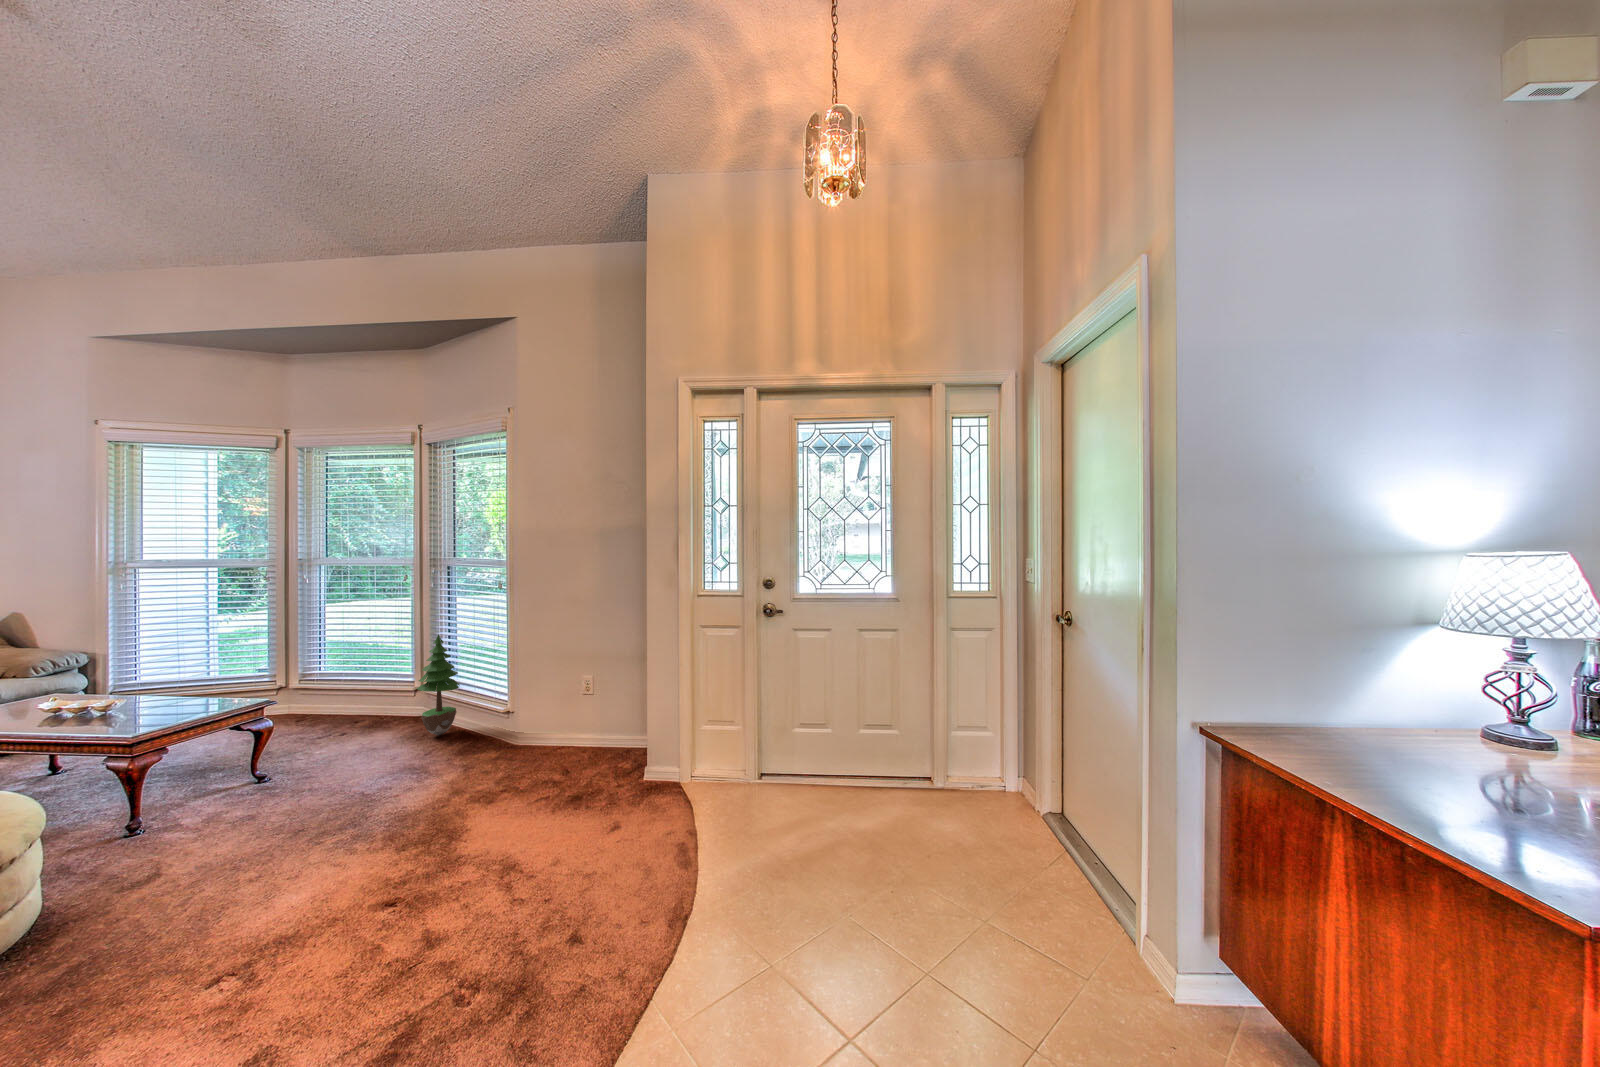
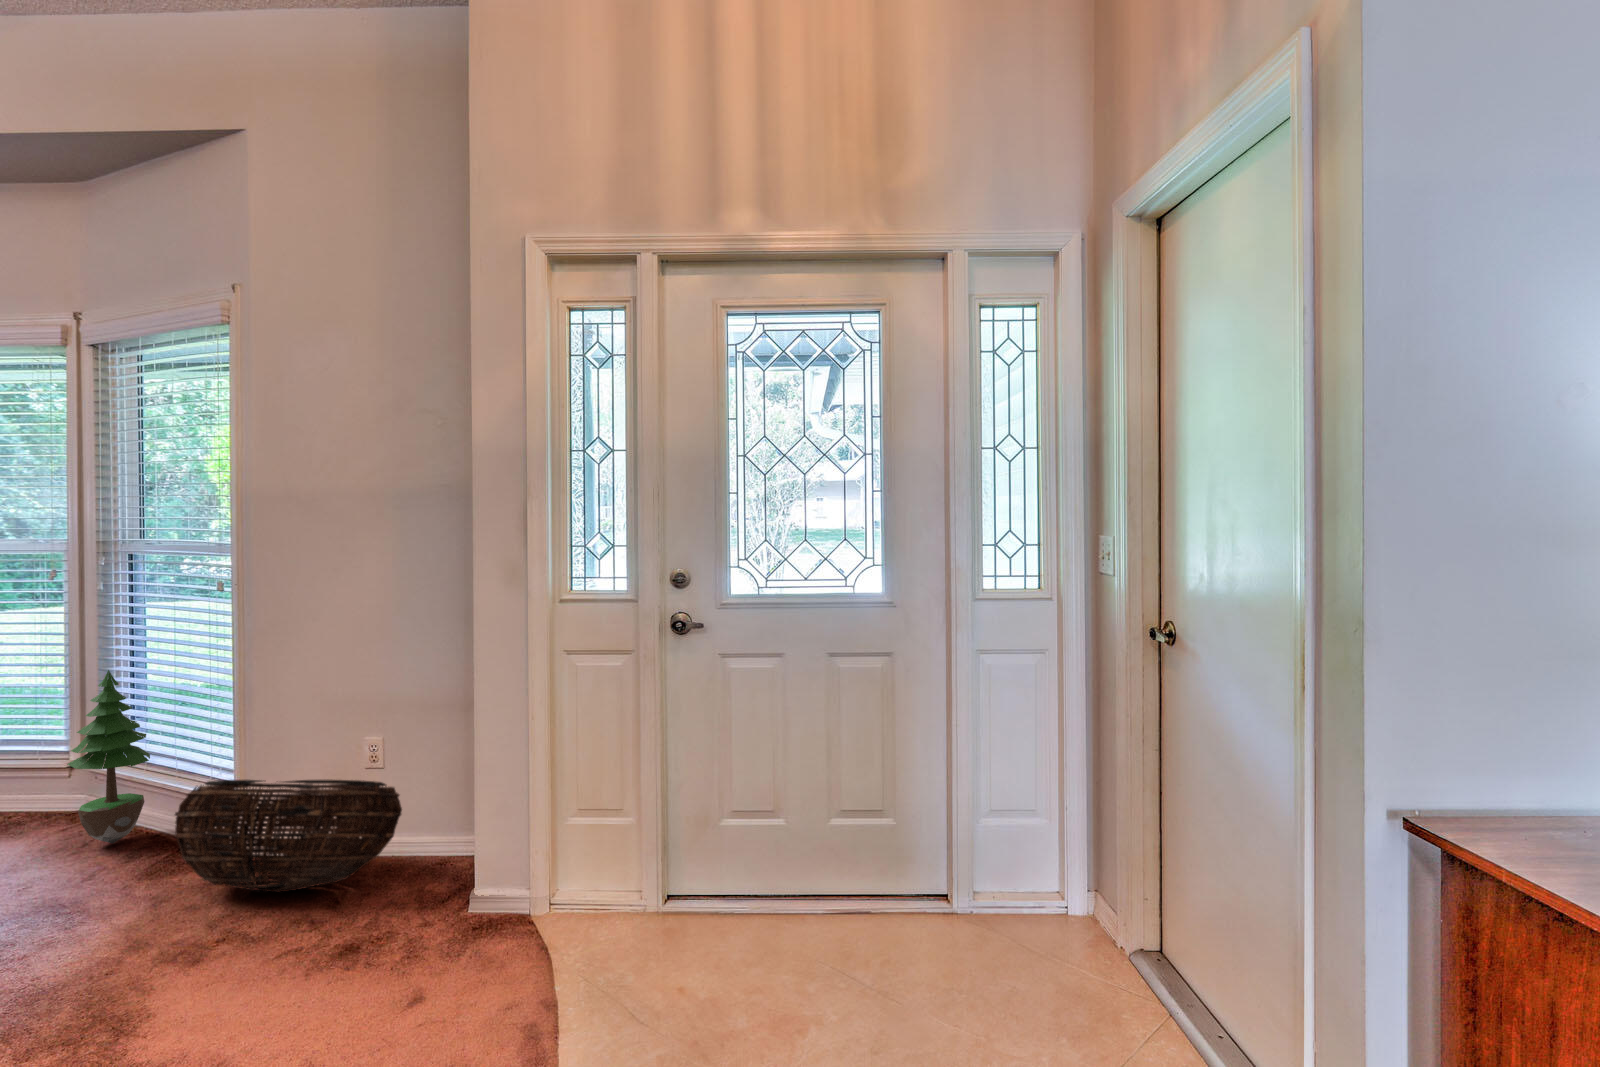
basket: none [478,699,605,766] -> present [175,780,402,892]

